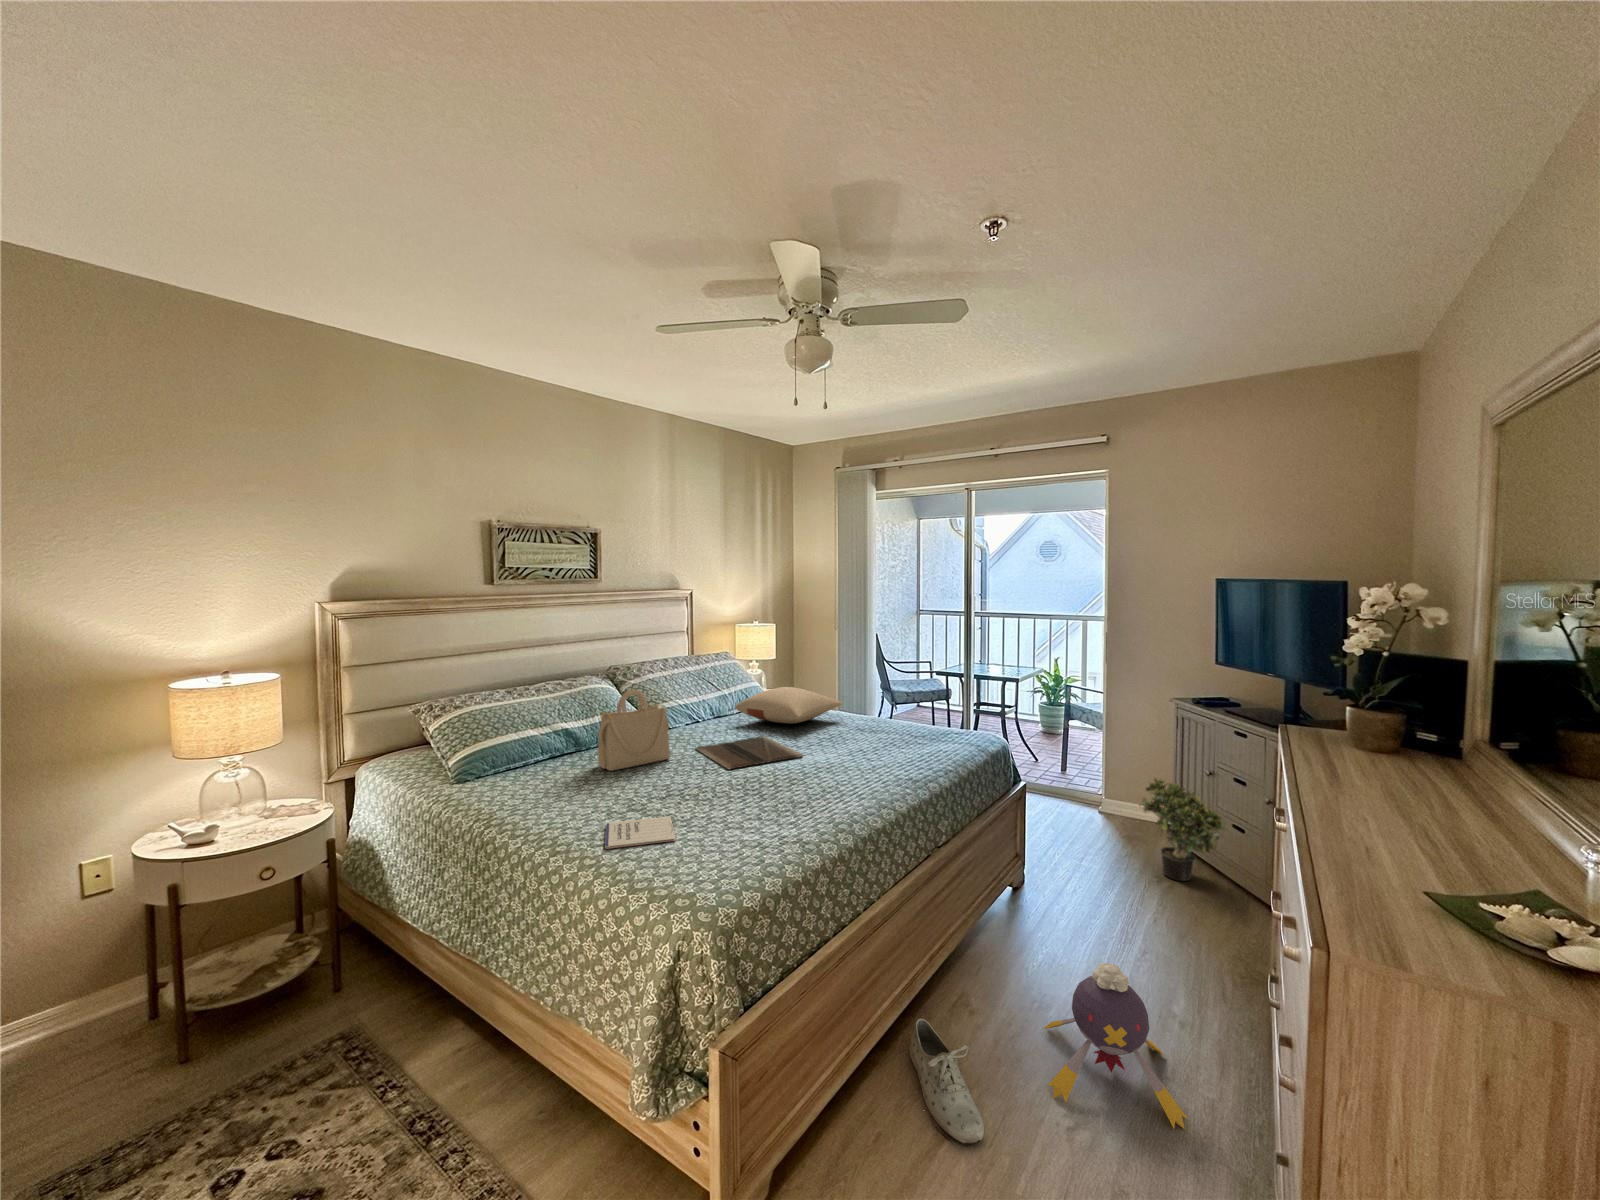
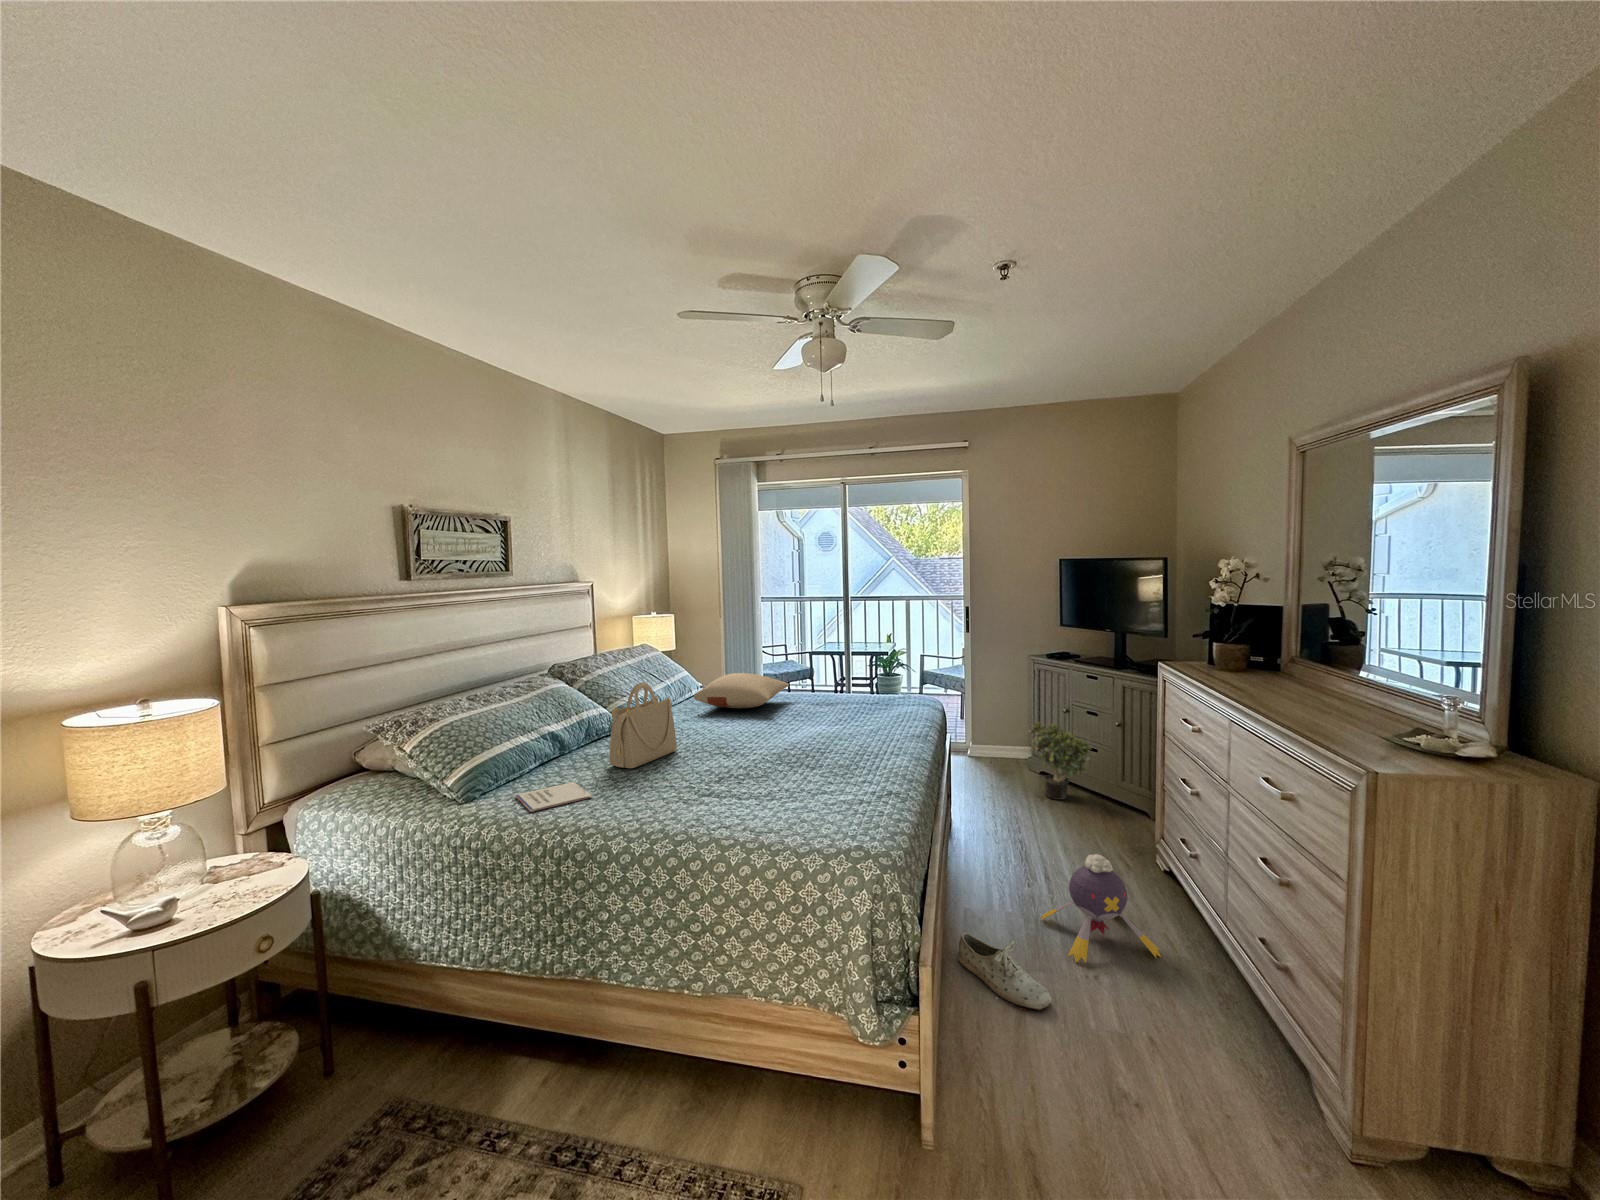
laptop: present [696,736,803,769] -> none [688,721,799,752]
notebook: present [605,816,675,849] -> present [516,782,591,812]

